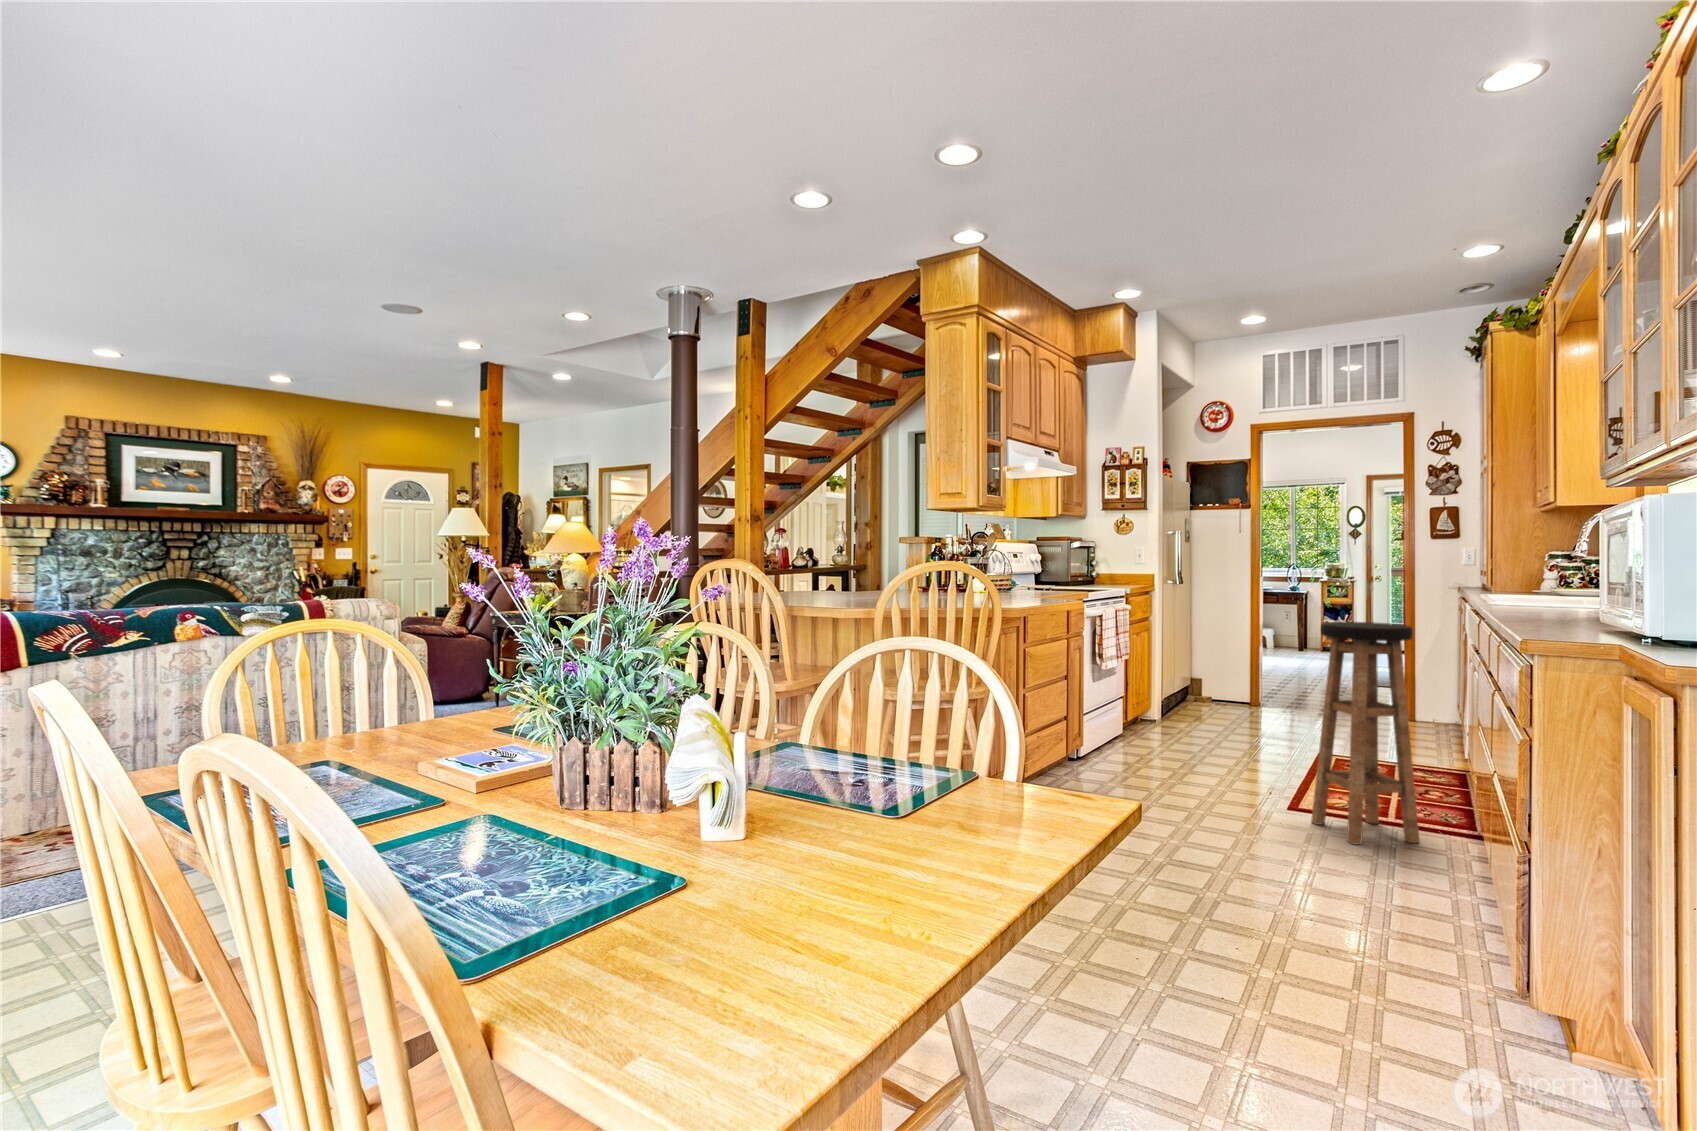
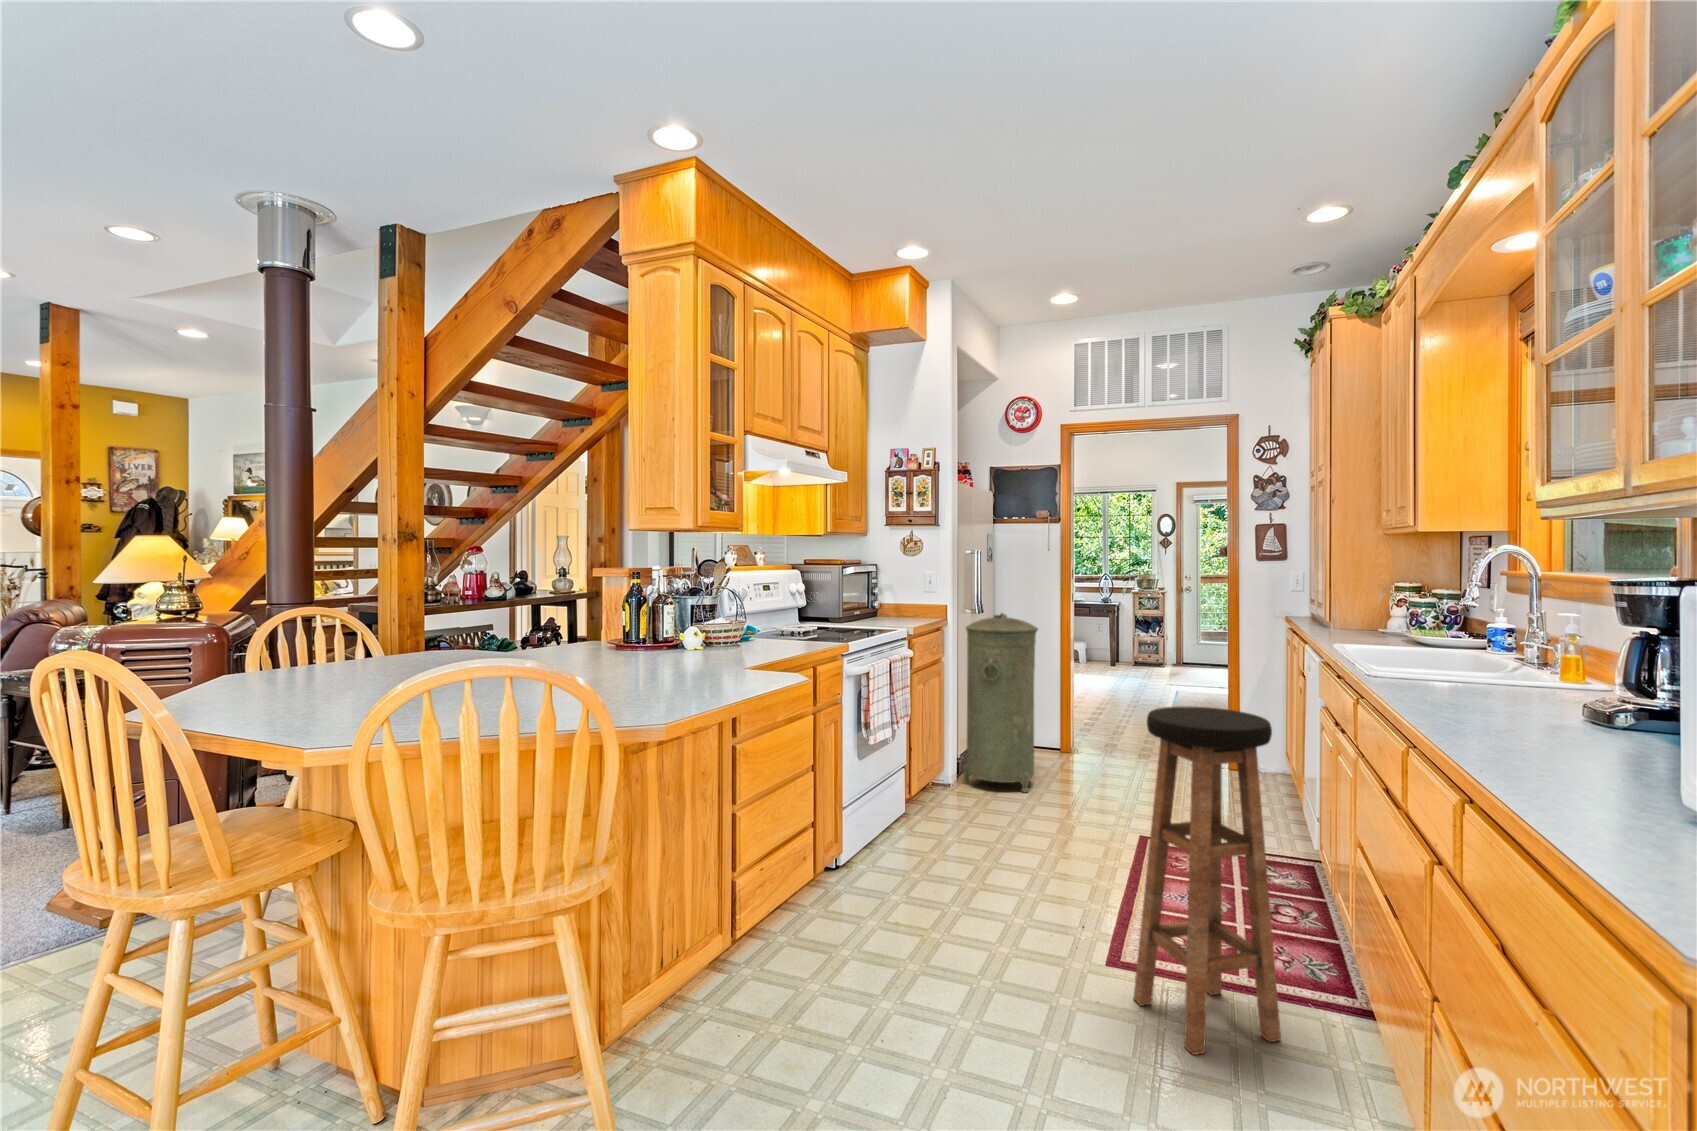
trash can: none [1165,581,1232,726] -> present [963,613,1038,792]

